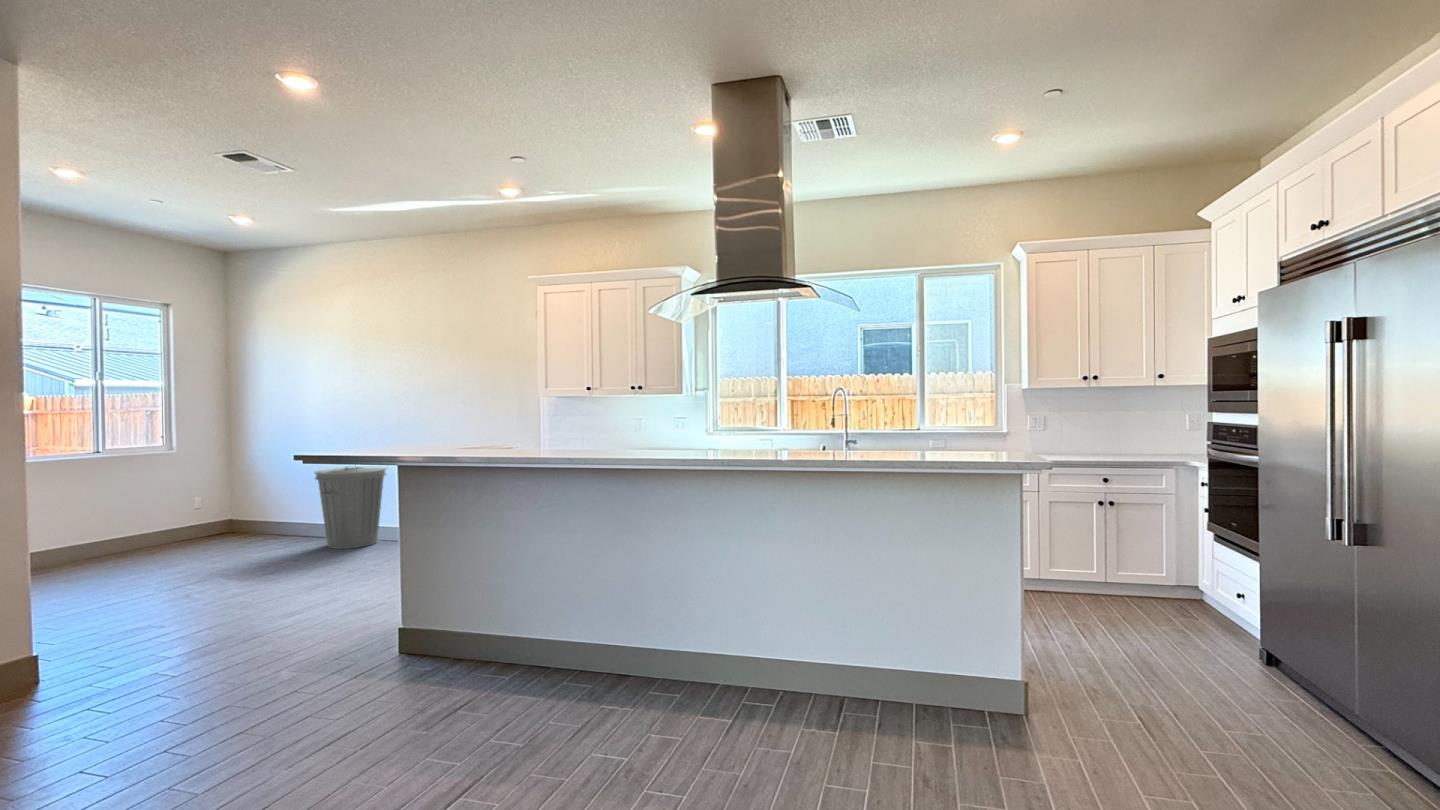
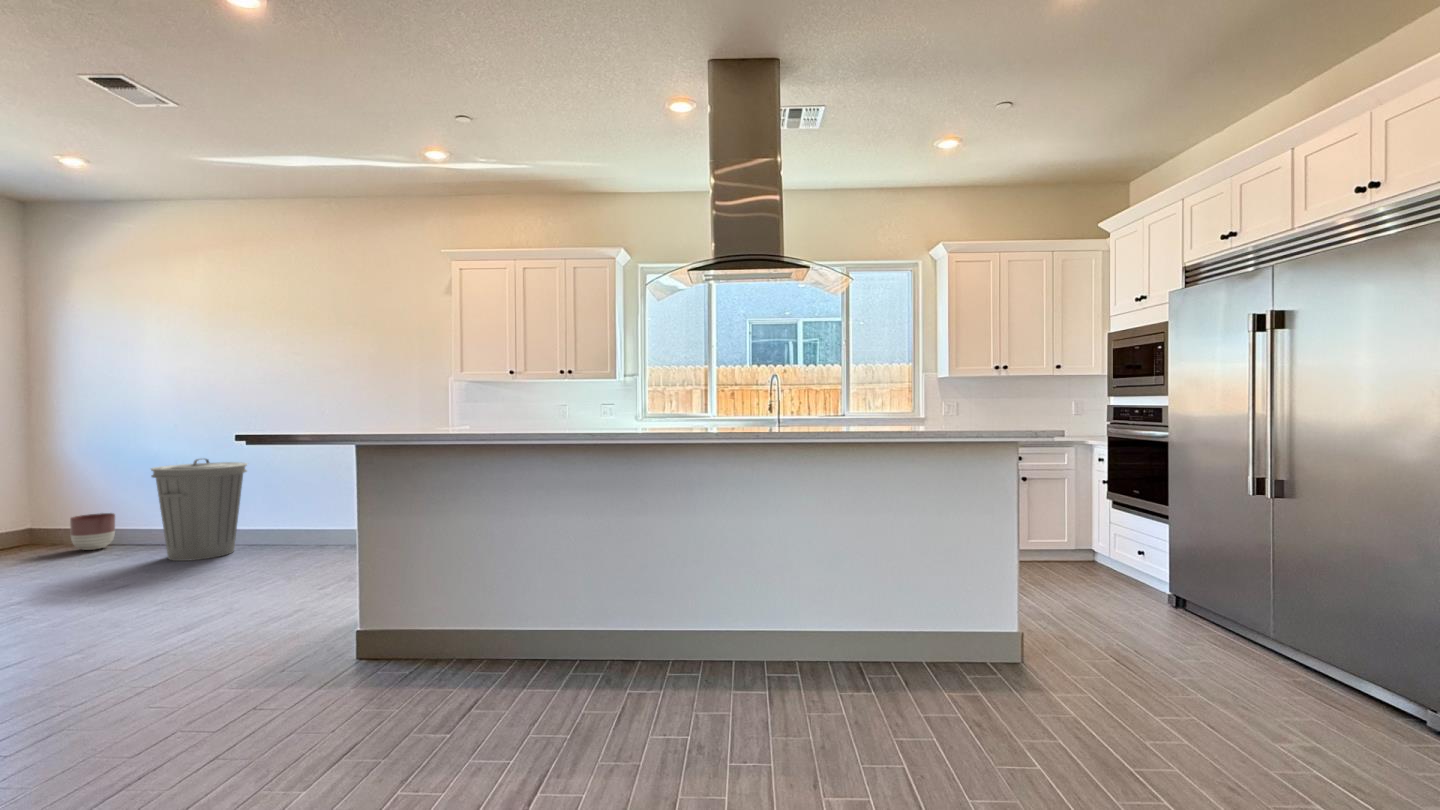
planter: none [266,506,298,536] -> present [70,513,115,550]

